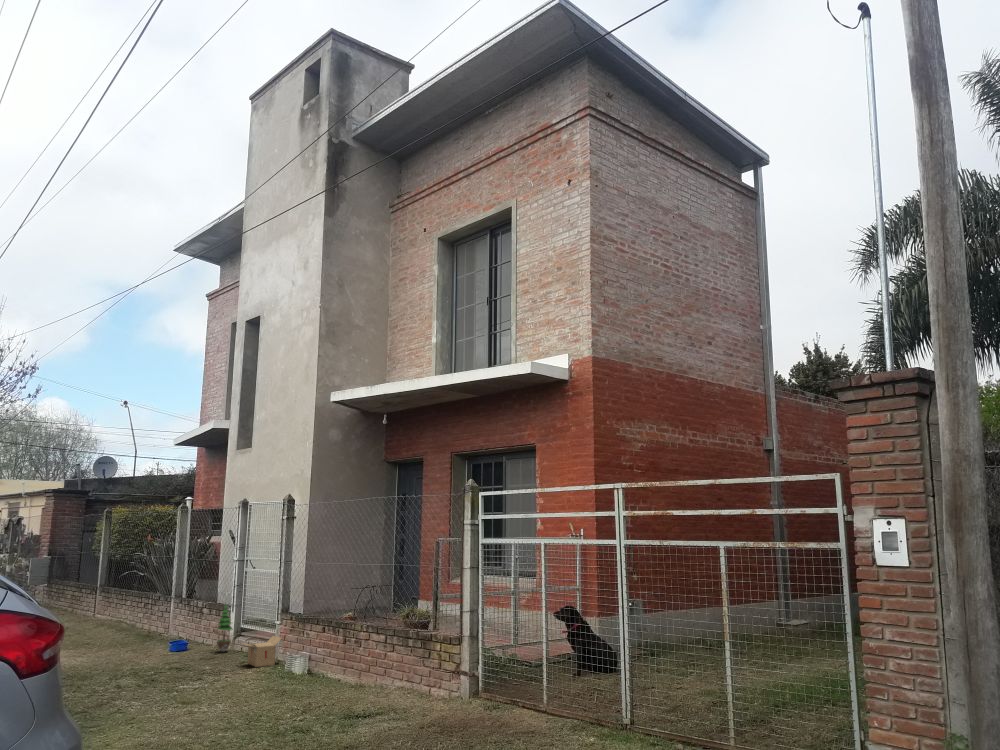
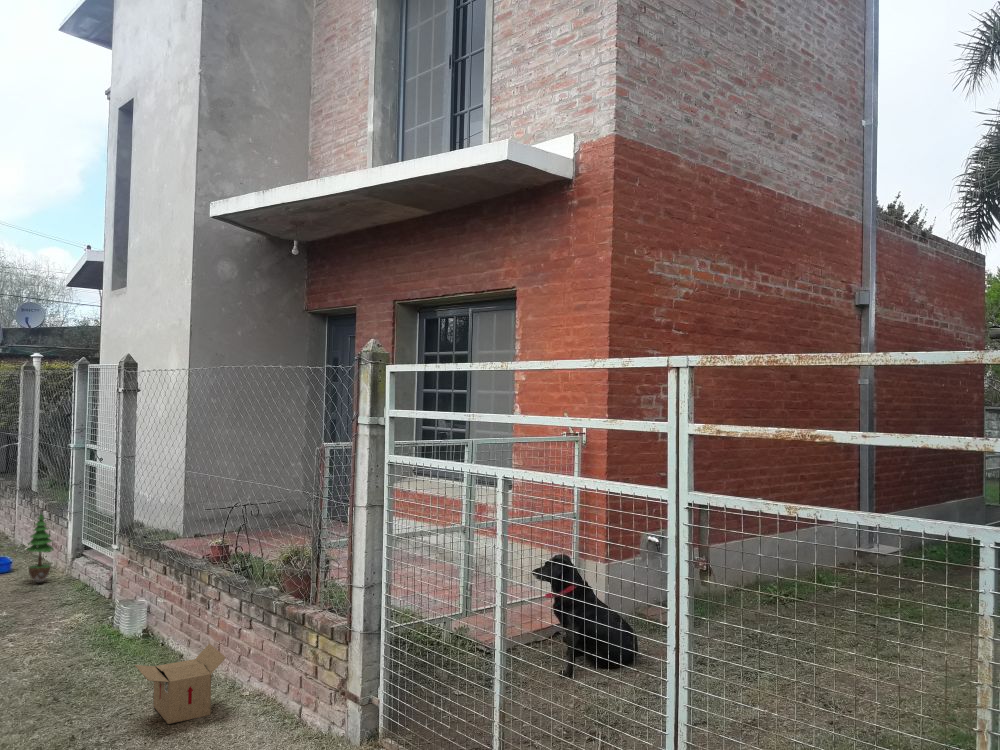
cardboard box: present [246,636,281,667] -> present [135,644,226,724]

